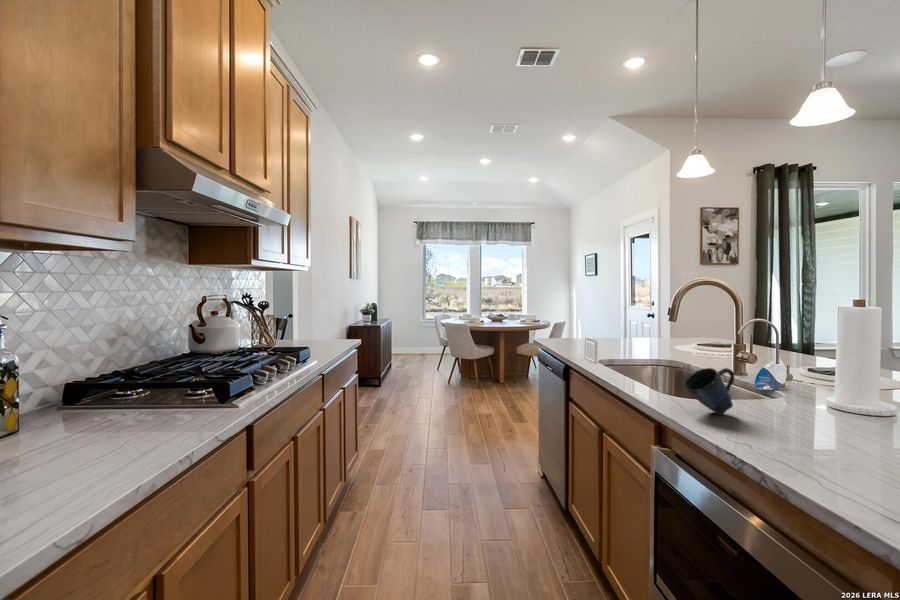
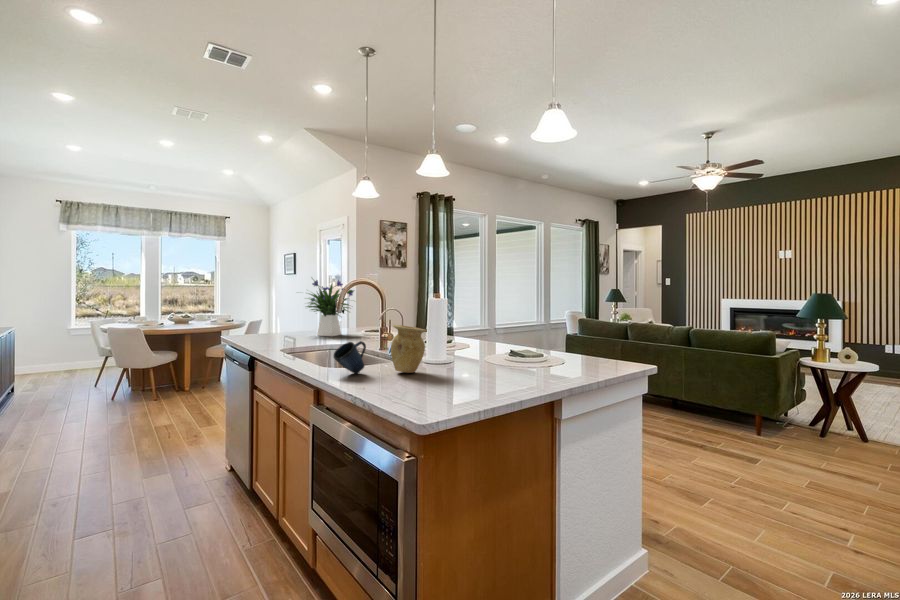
flower arrangement: none [610,277,685,347] -> present [307,280,354,336]
vase: none [779,348,854,426] -> present [391,325,427,373]

